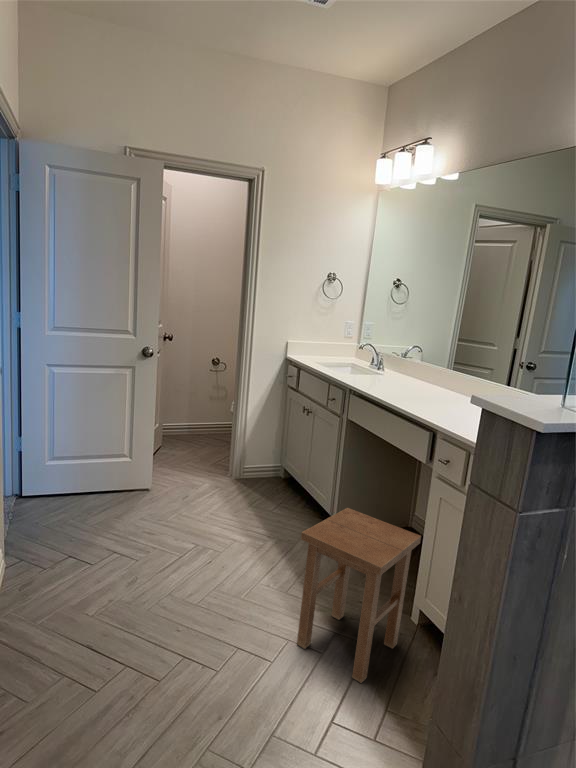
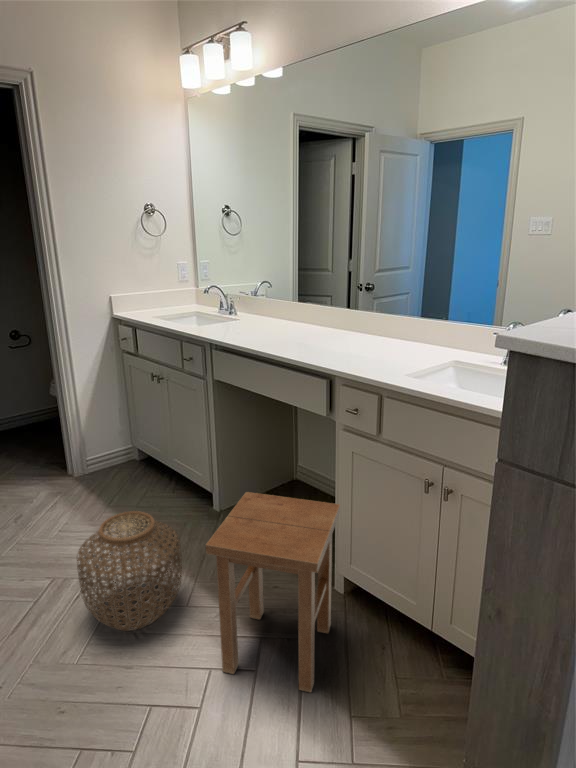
woven basket: none [211,502,290,595] -> present [77,511,182,631]

